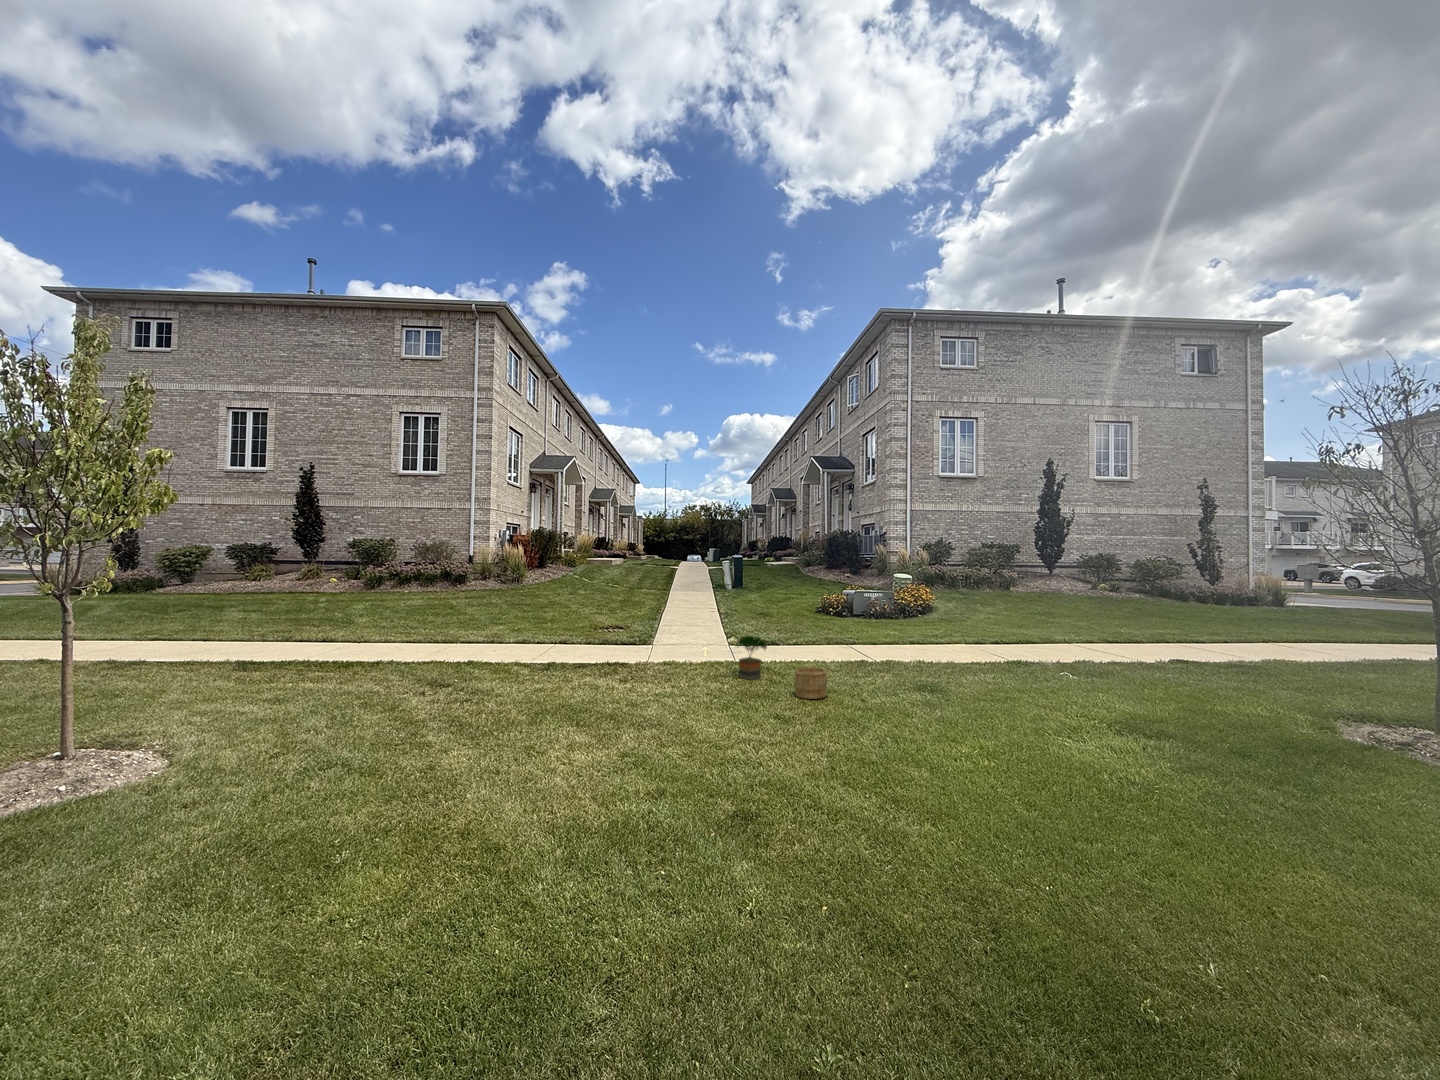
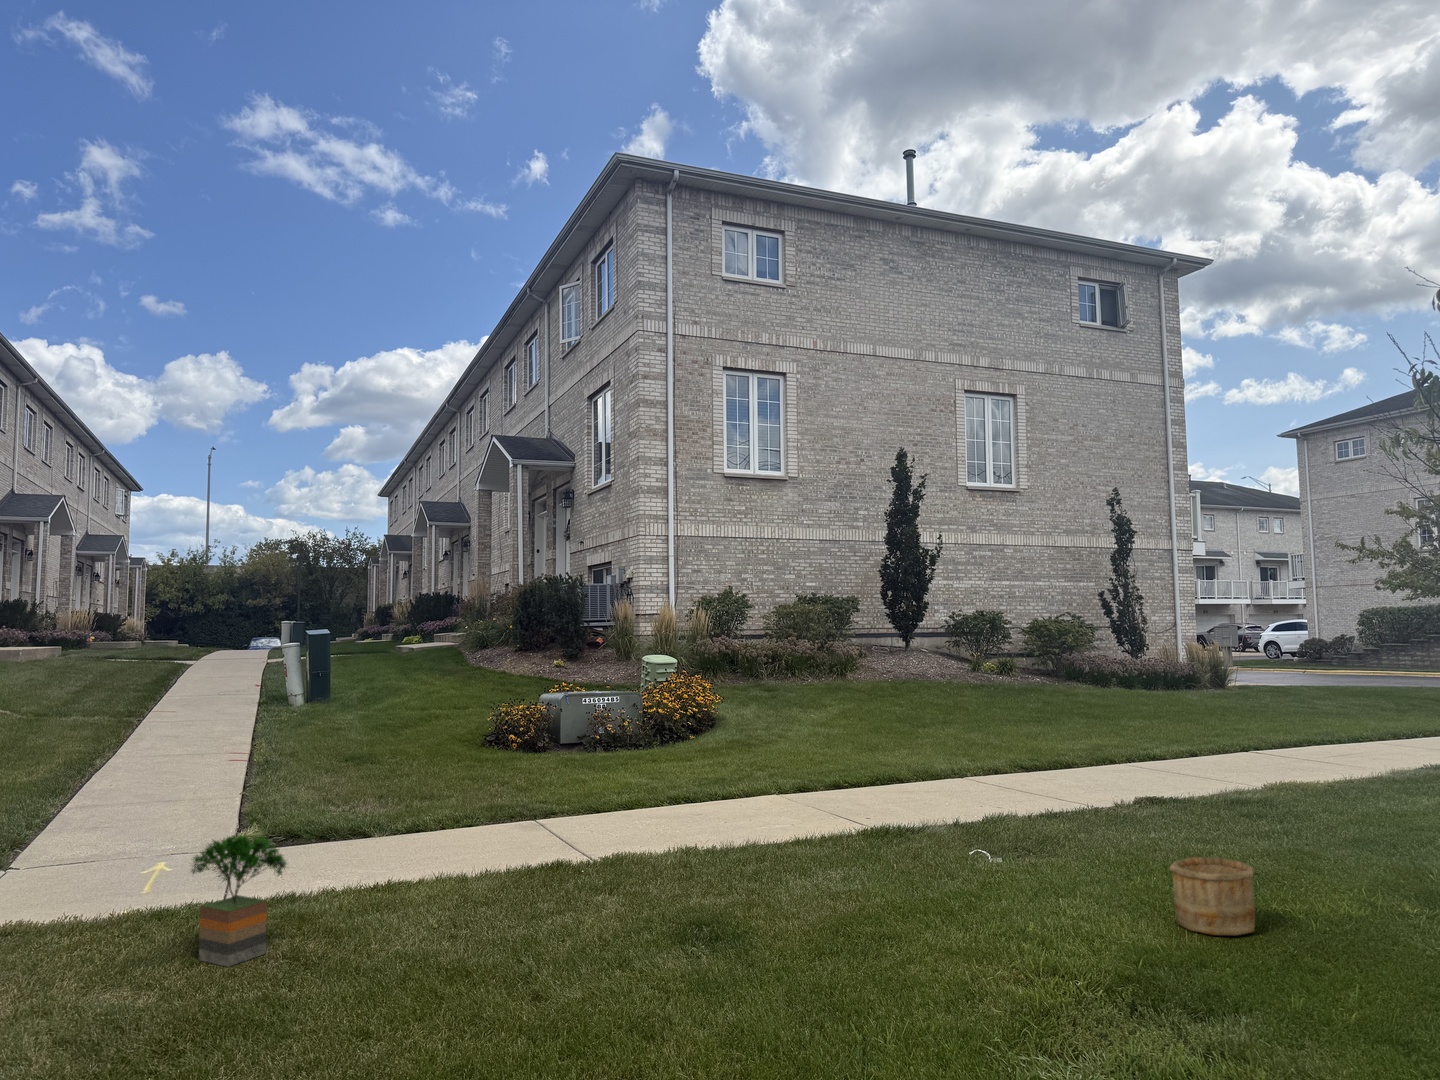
wooden bucket: present [794,667,827,699] -> present [1170,857,1255,935]

